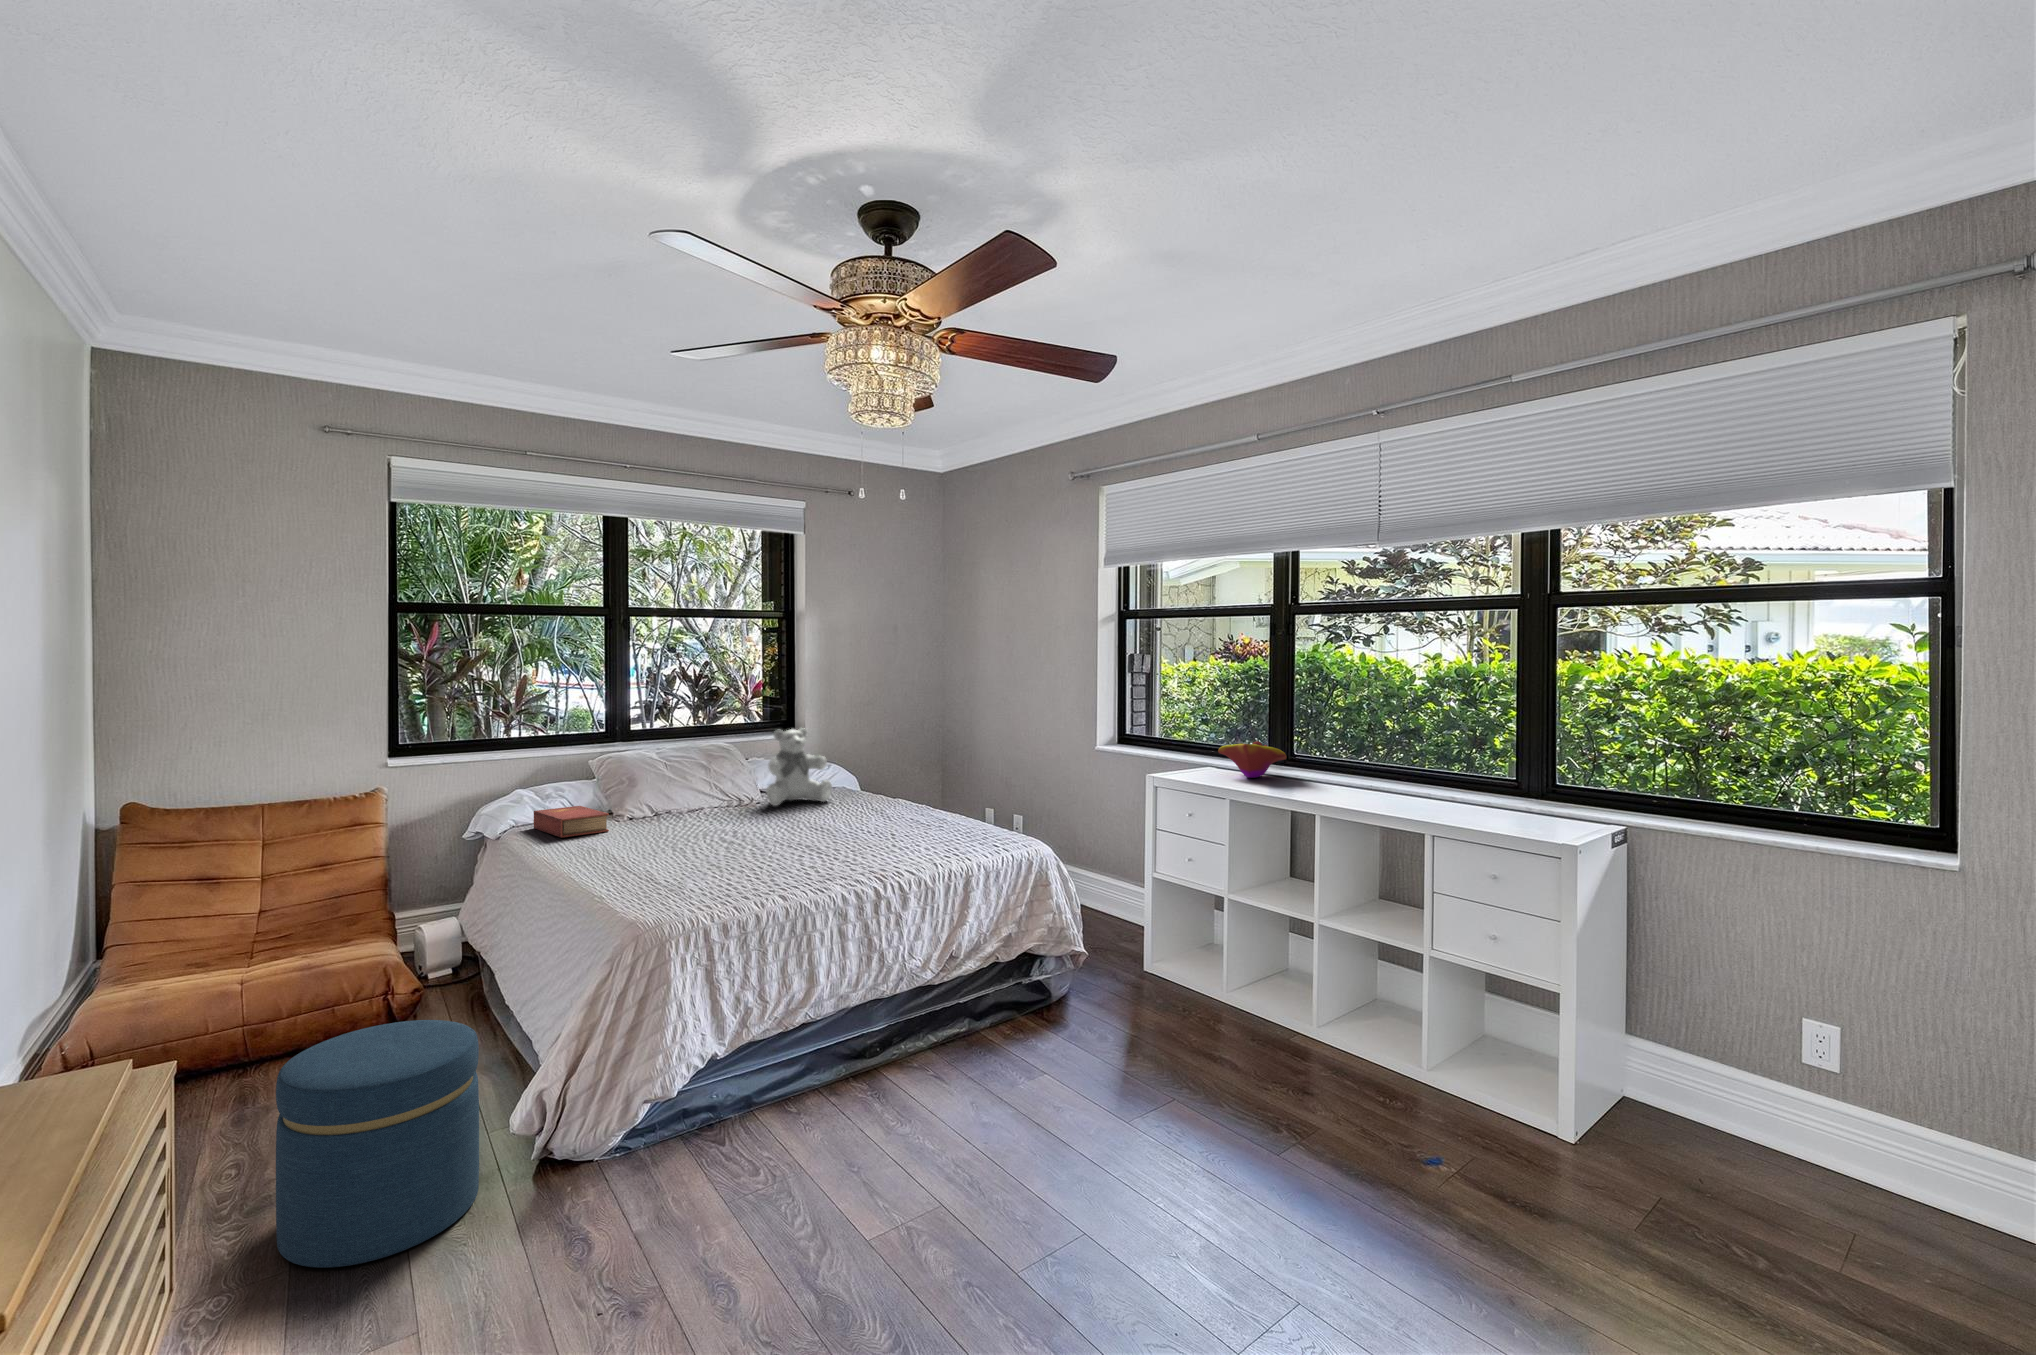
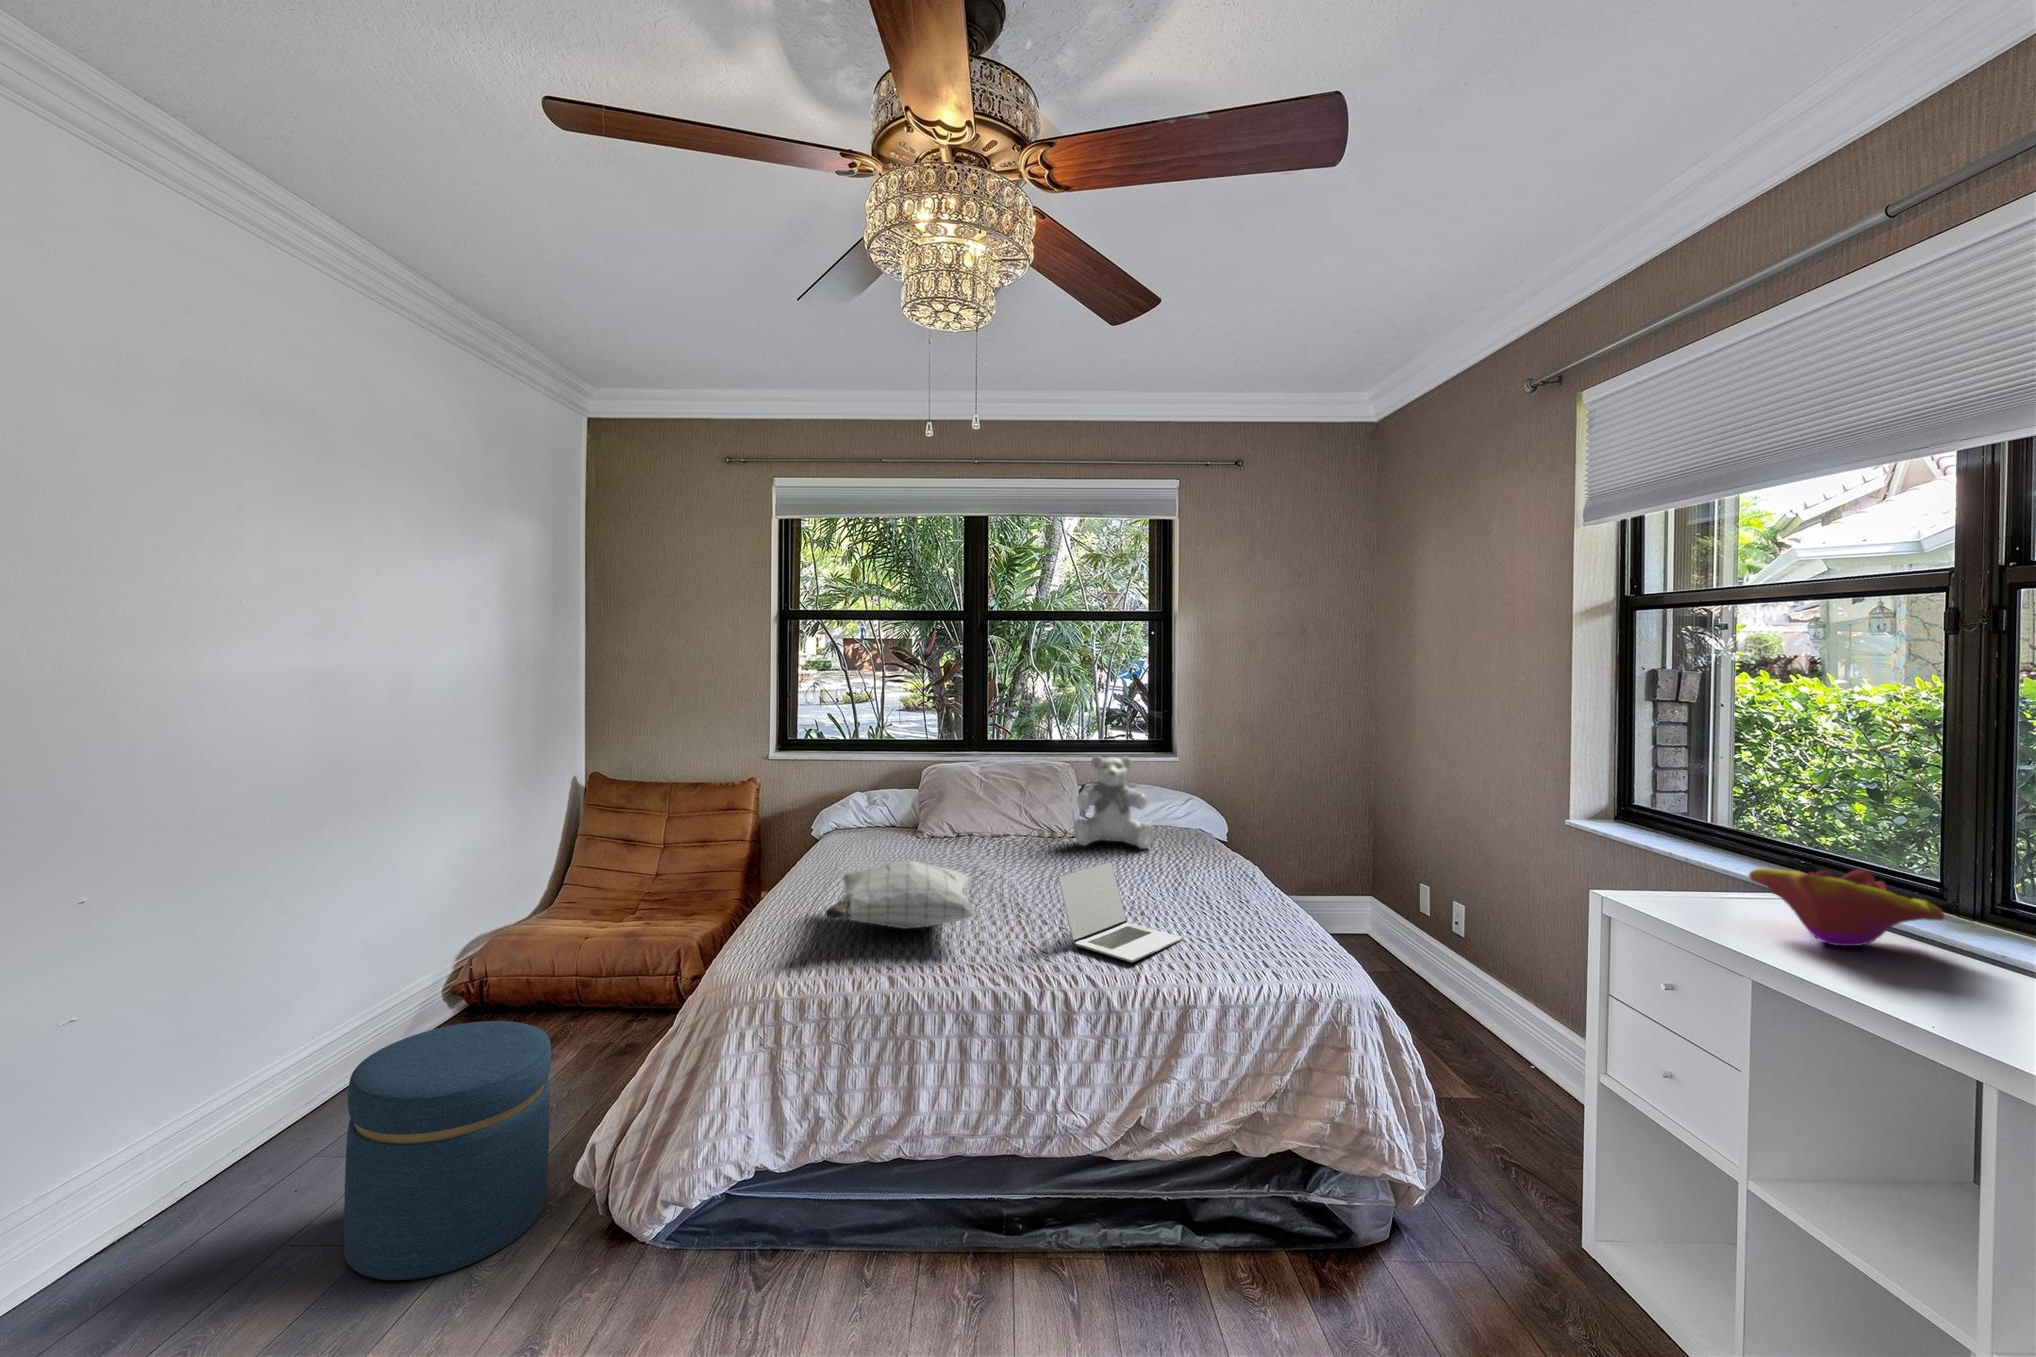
laptop: none [854,799,930,859] -> present [1058,862,1182,963]
book: present [534,806,609,838] -> none [842,816,892,848]
pillow: none [649,817,805,873] -> present [825,860,975,929]

